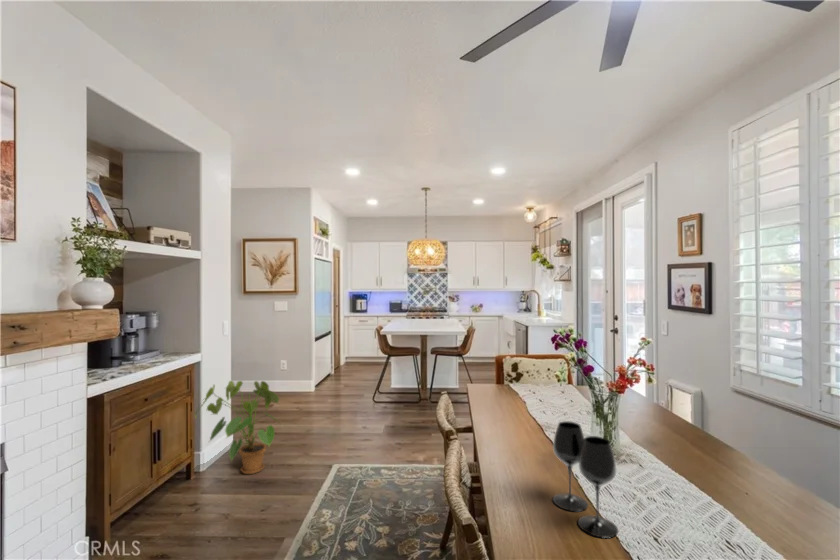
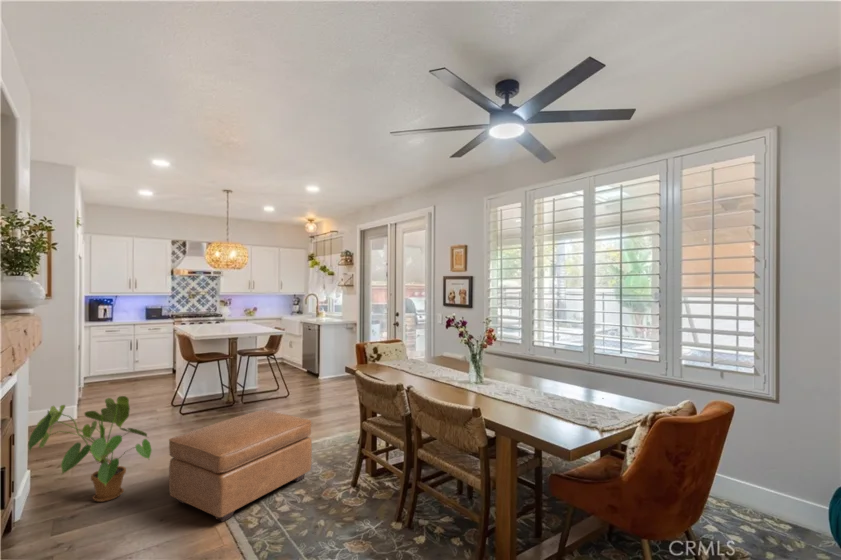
ottoman: none [273,419,407,538] -> present [169,410,312,522]
wine glass: present [553,421,618,538] -> none [476,360,511,404]

